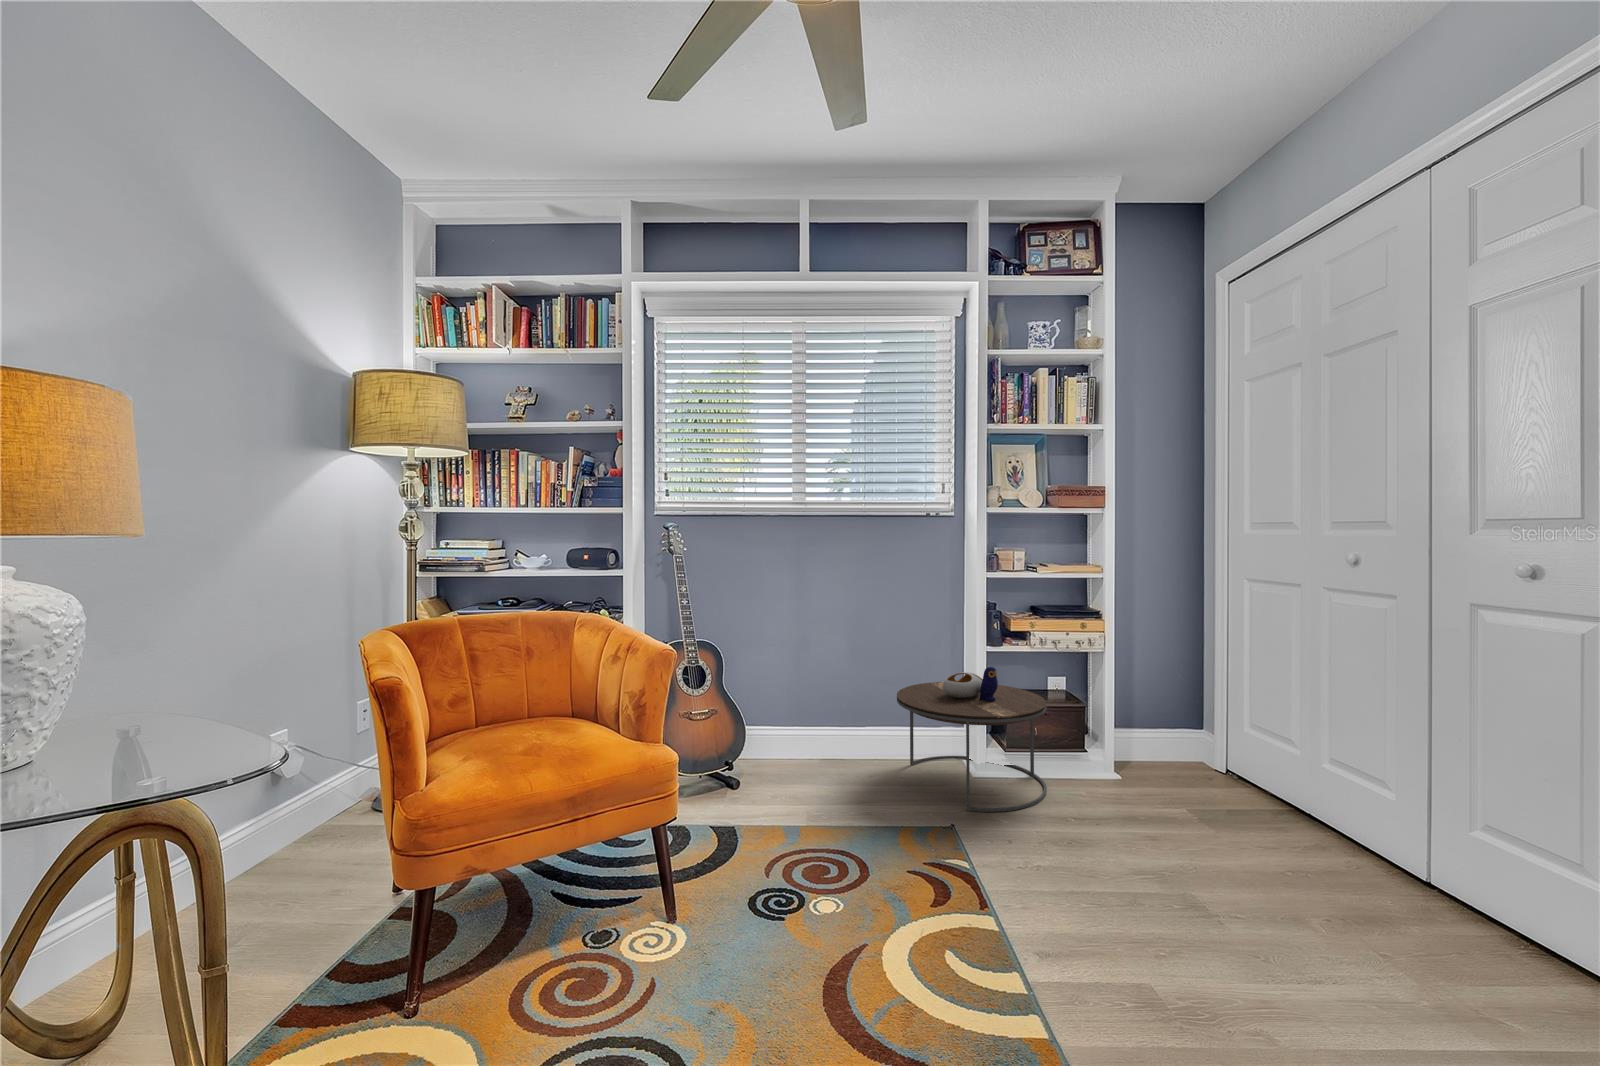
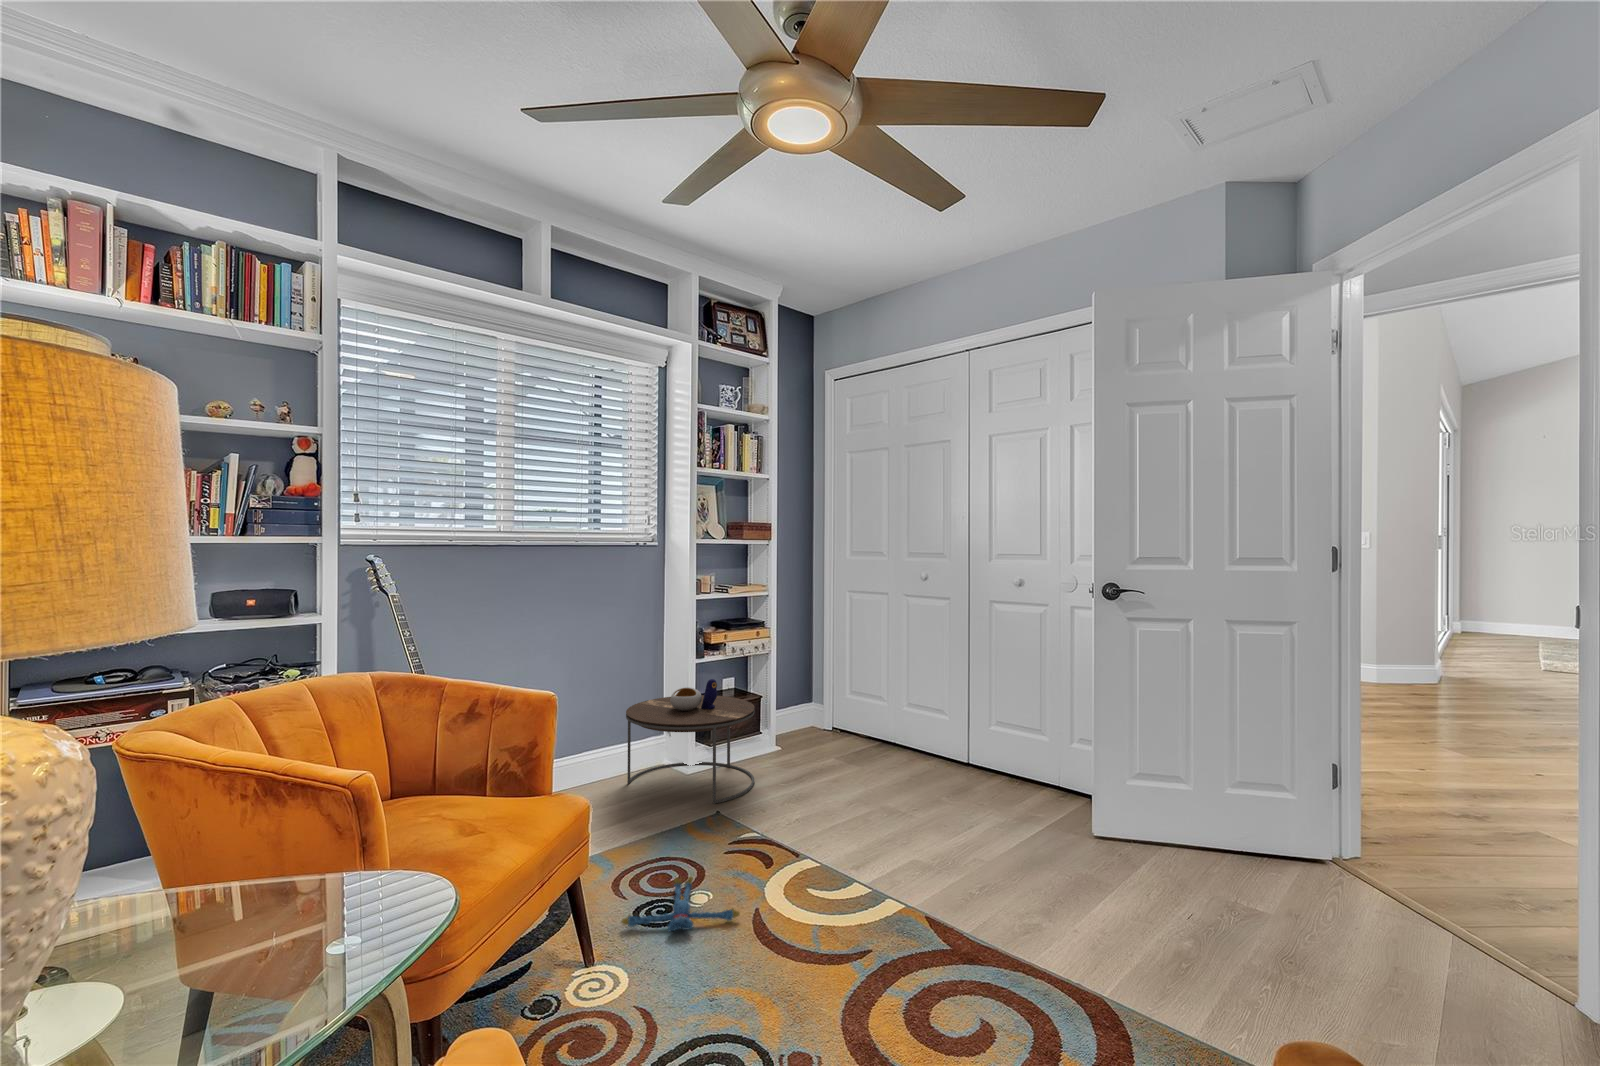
plush toy: none [735,873,839,946] -> present [622,877,739,932]

